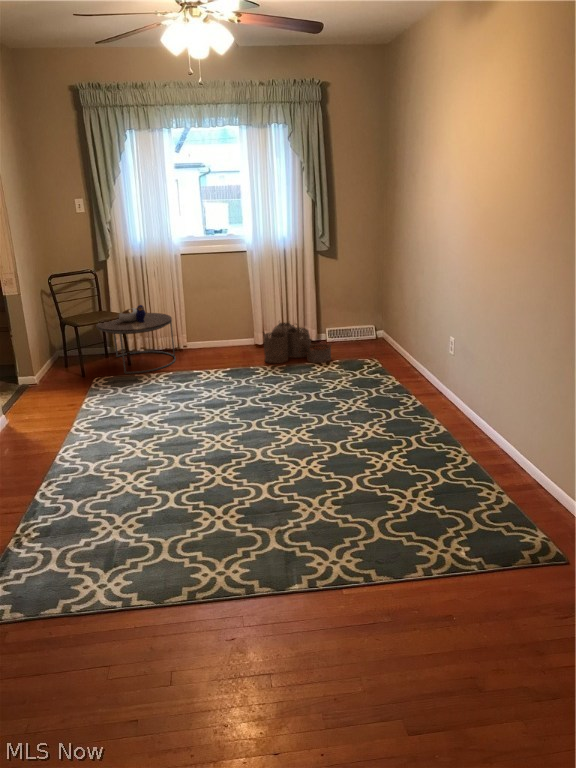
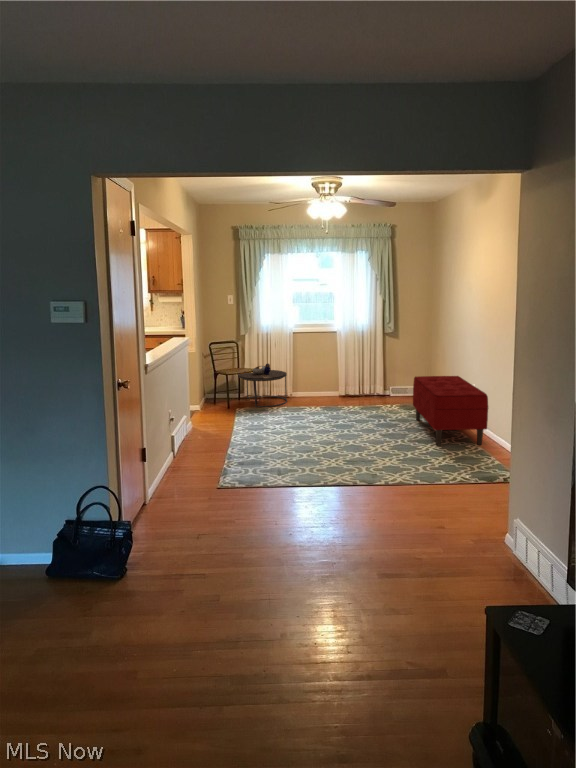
bench: none [362,318,489,443] -> present [413,376,488,445]
woven basket: present [263,322,331,363] -> none [347,379,393,406]

